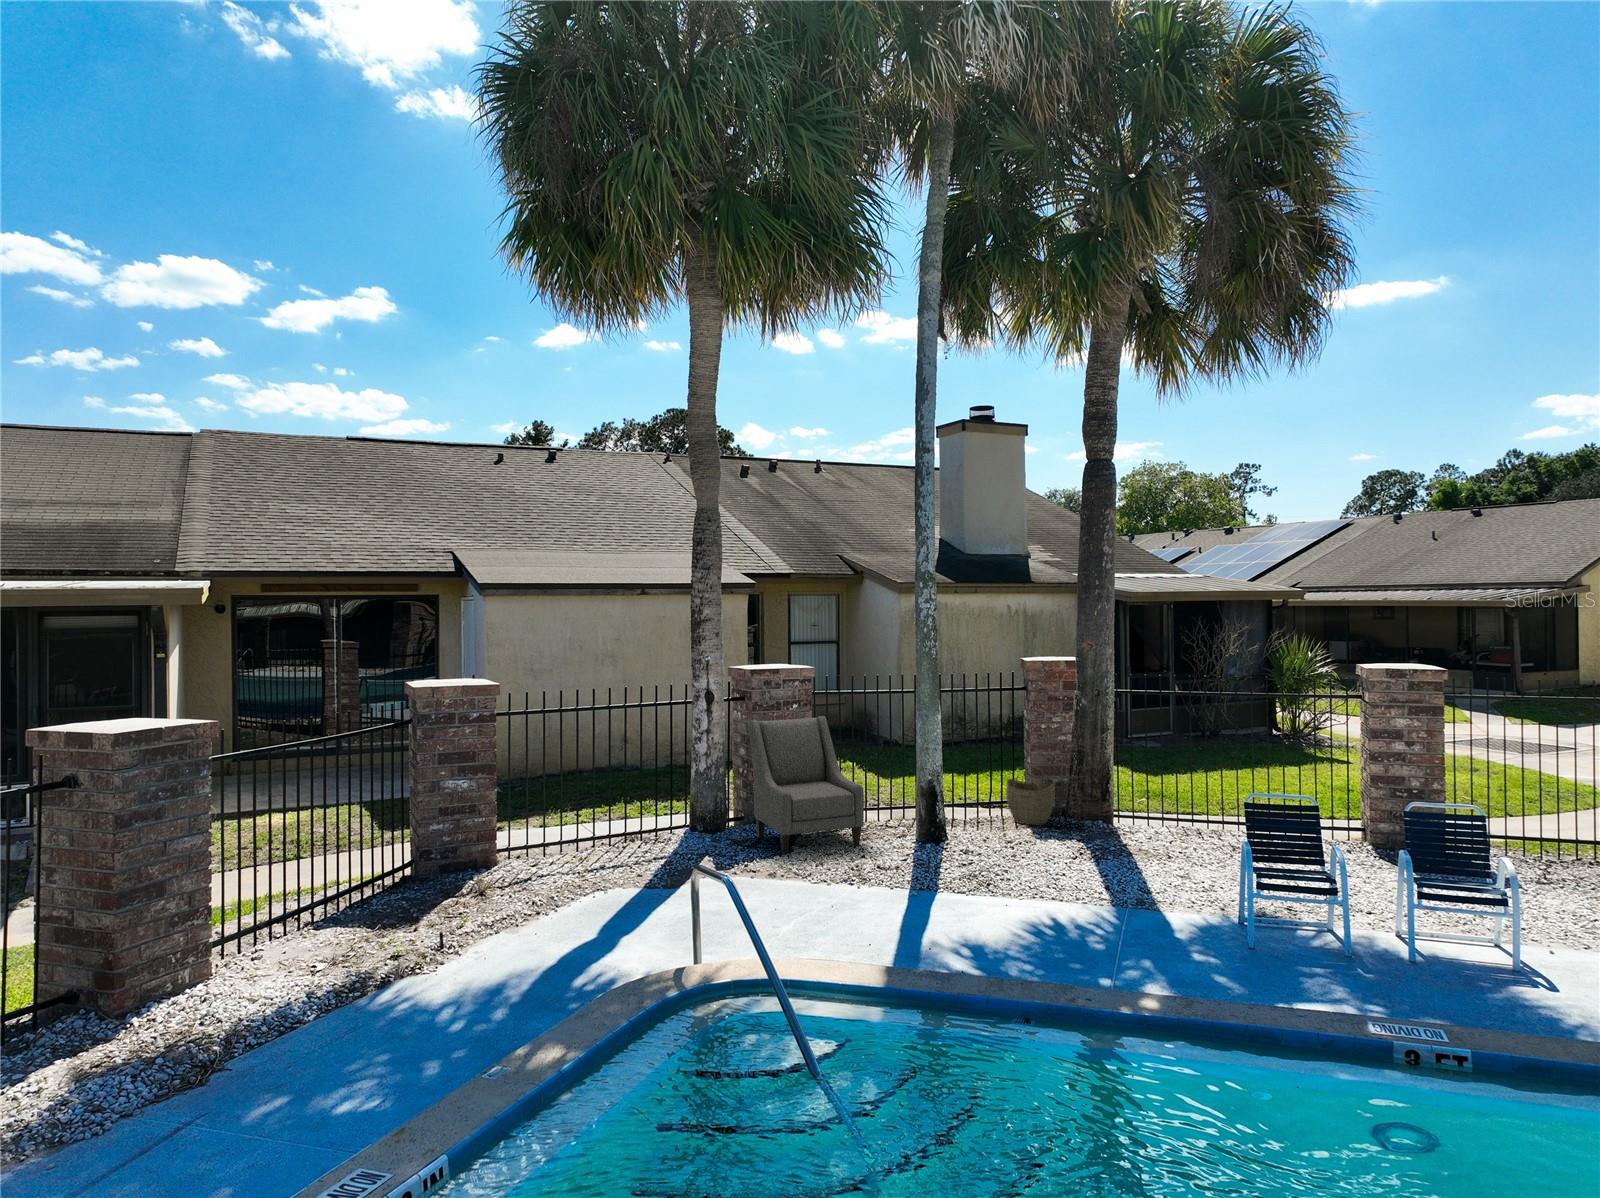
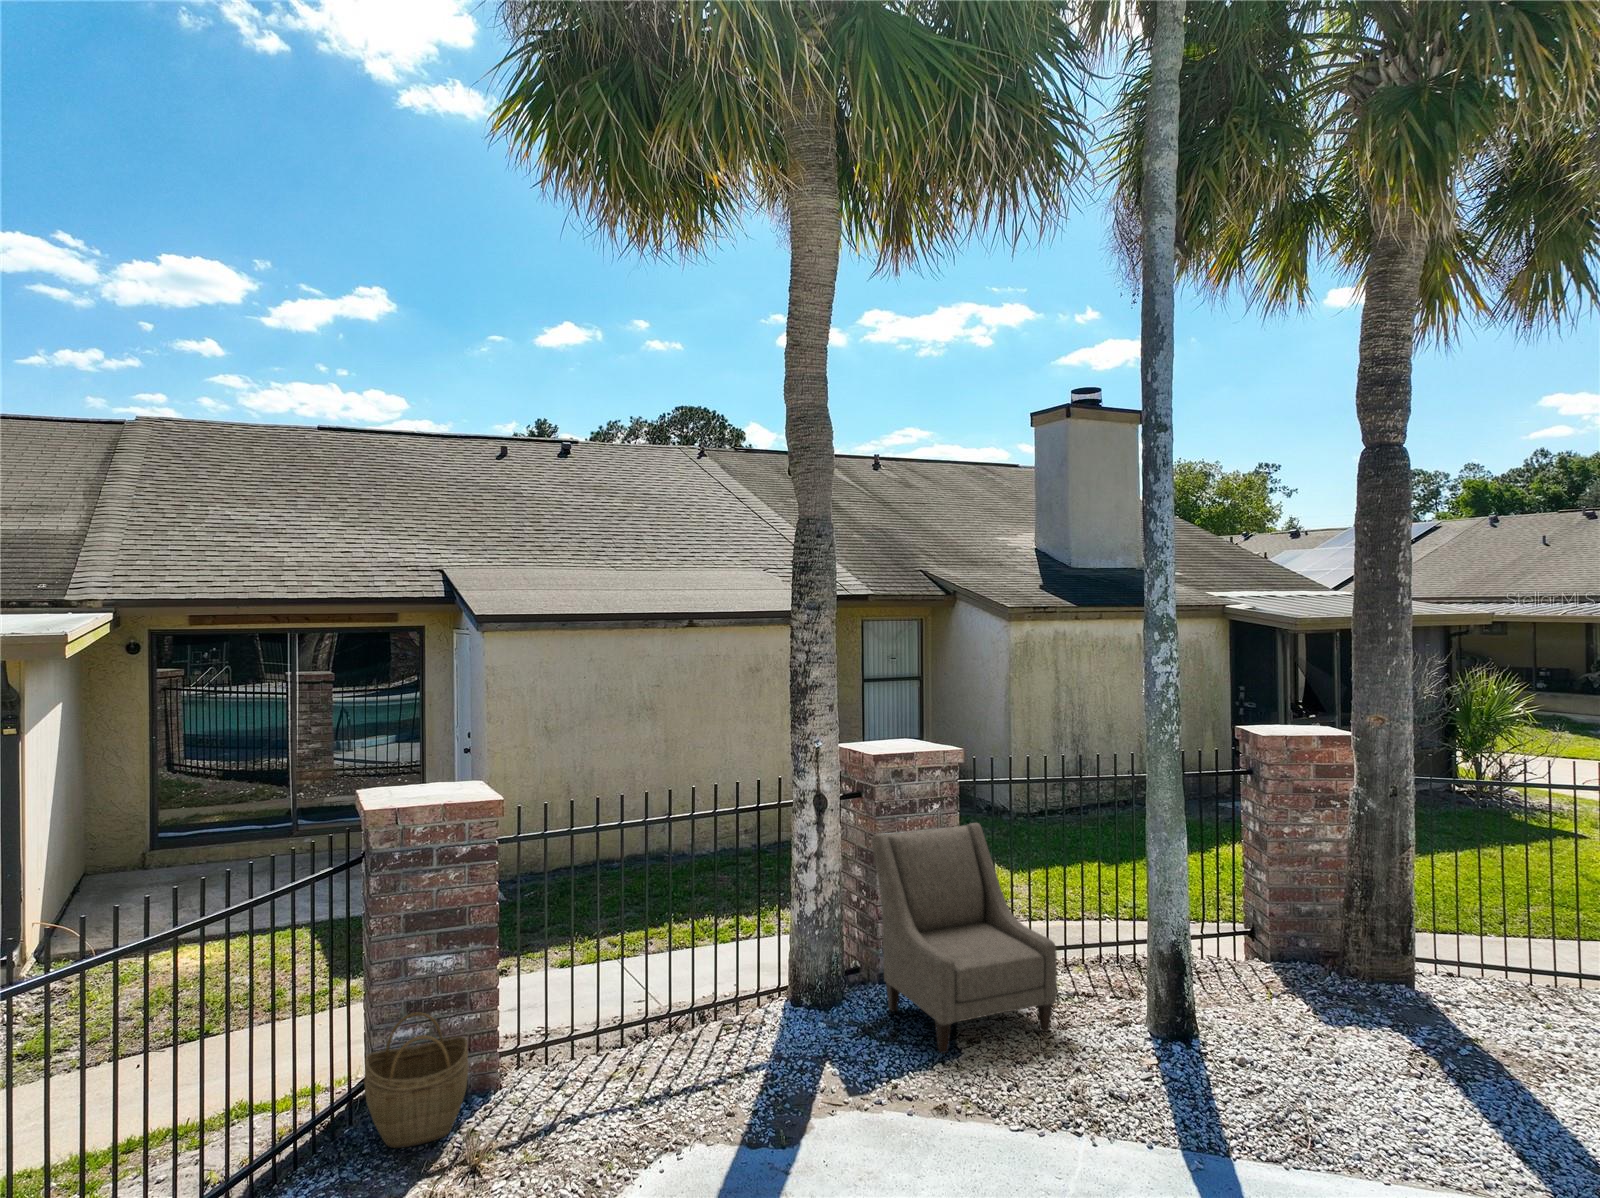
woven basket: present [1006,768,1055,825] -> present [364,1012,468,1148]

